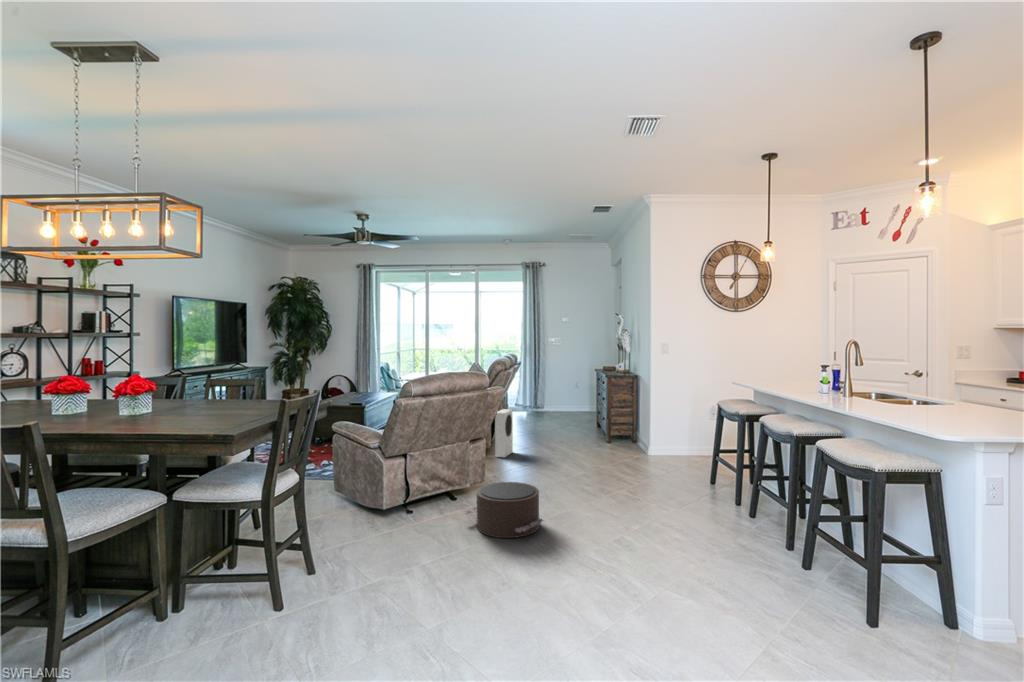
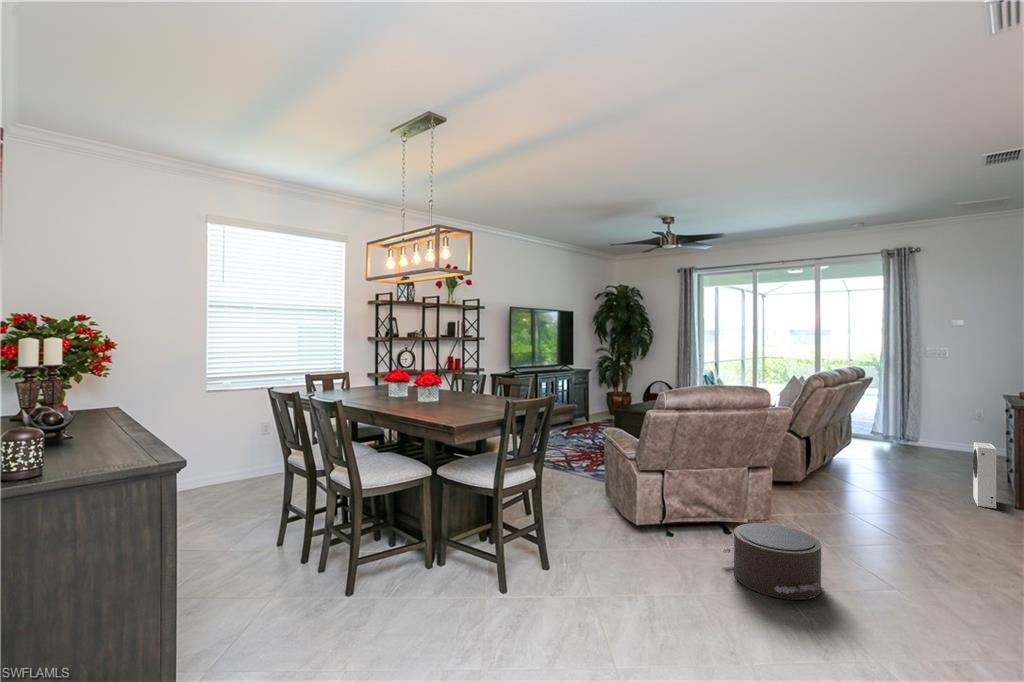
speaker: present [495,409,513,457] -> present [973,442,997,509]

